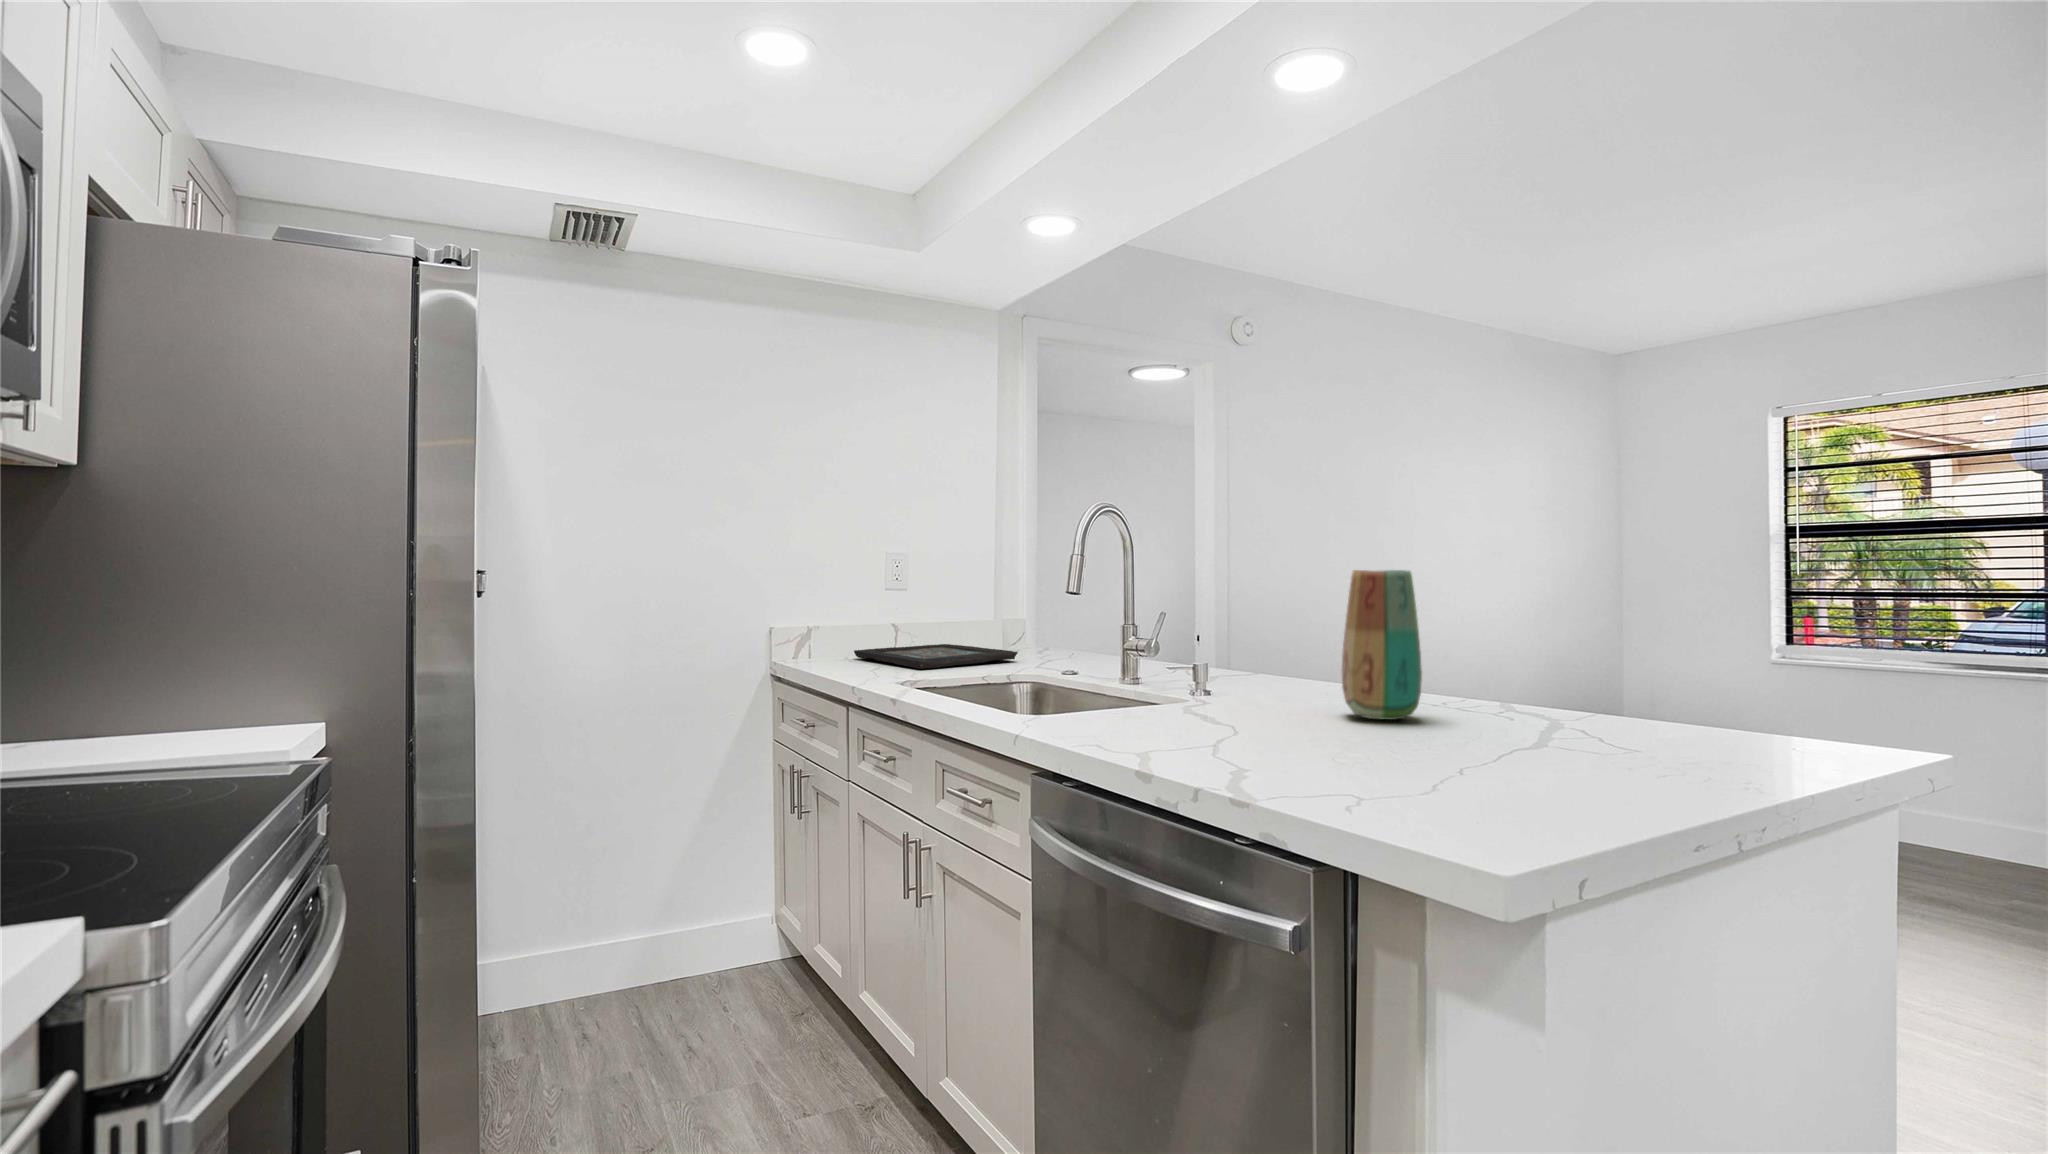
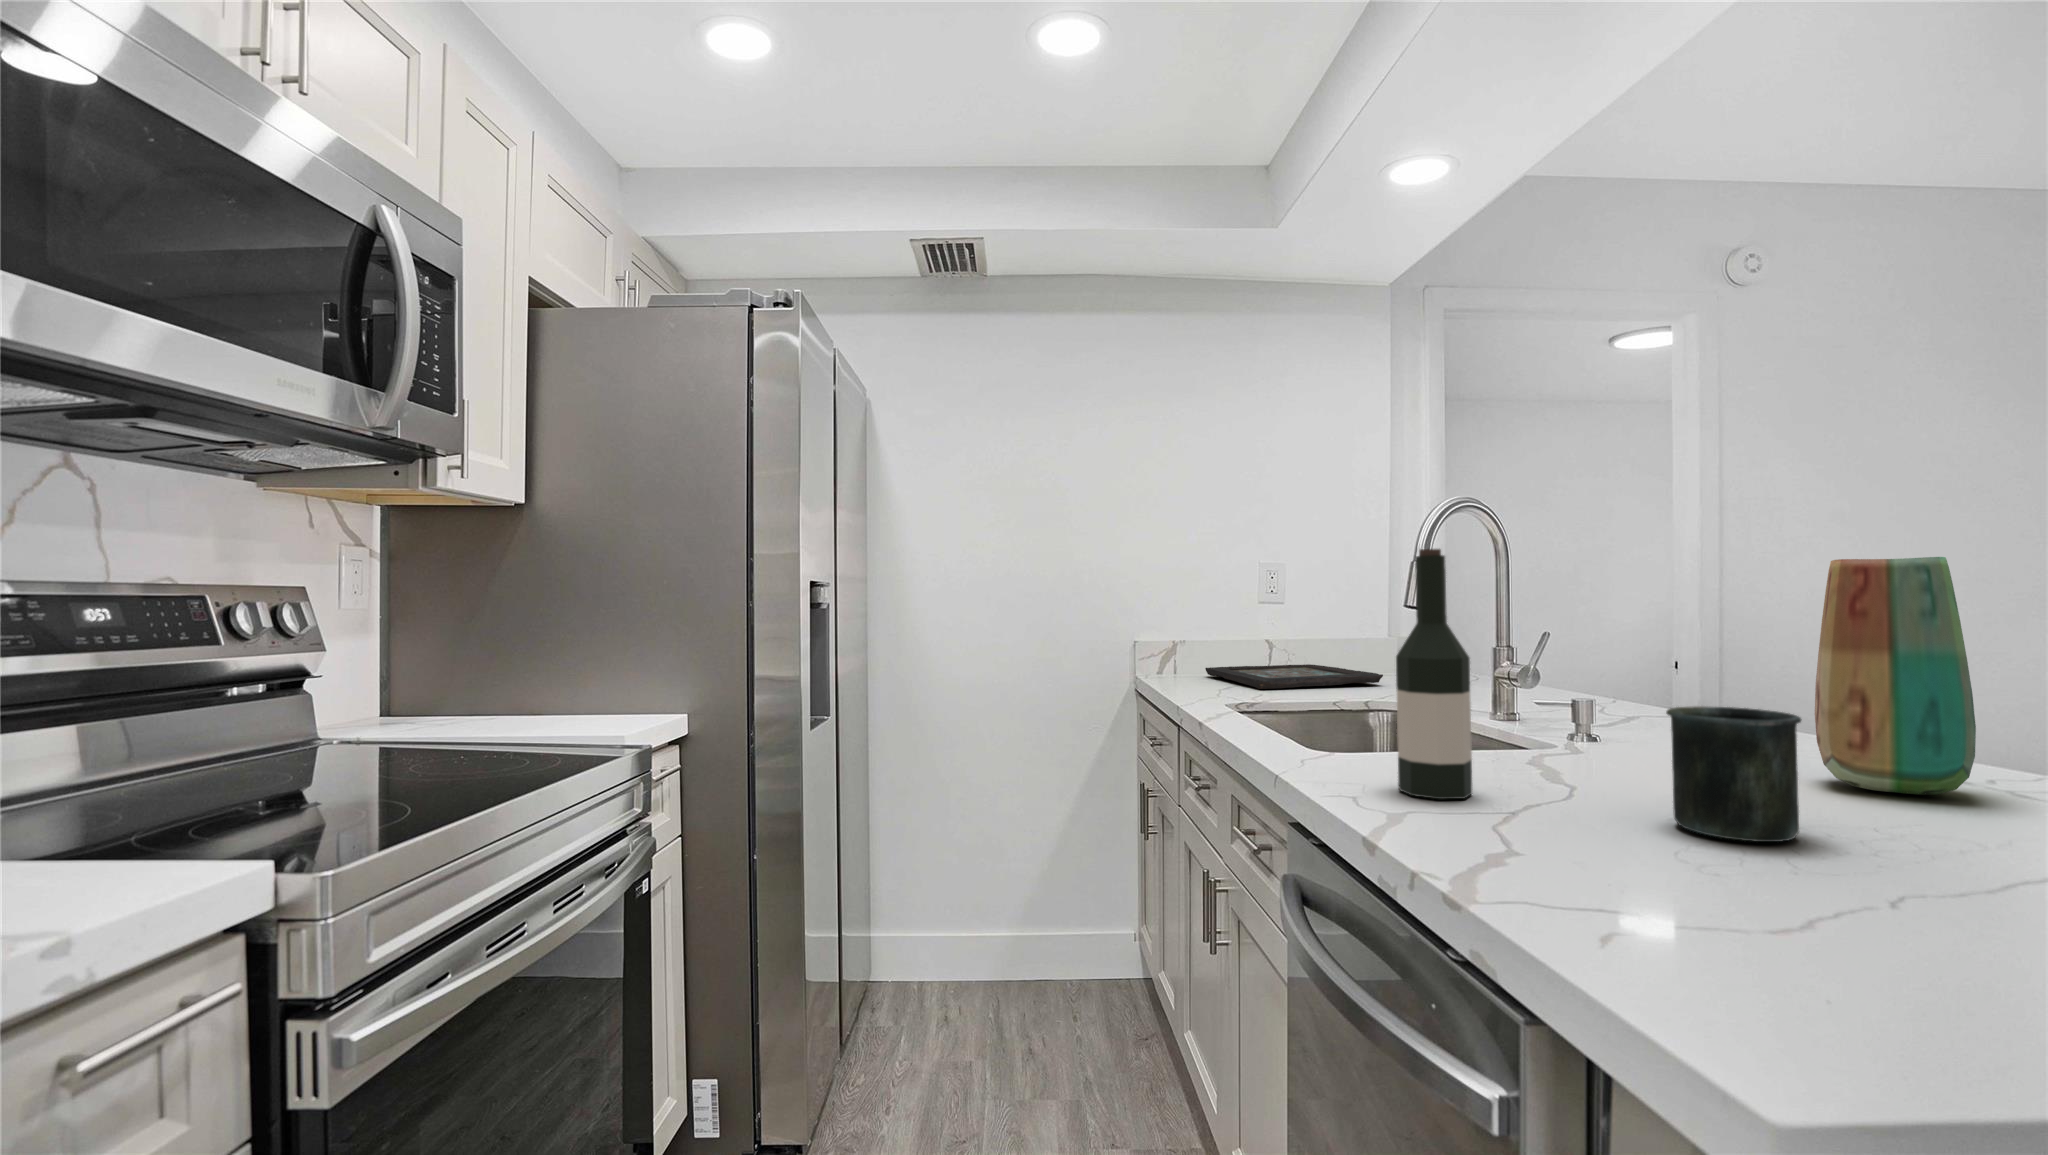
wine bottle: none [1113,560,1162,747] -> present [1396,549,1473,799]
mug: none [1286,670,1358,755] -> present [1666,706,1802,842]

